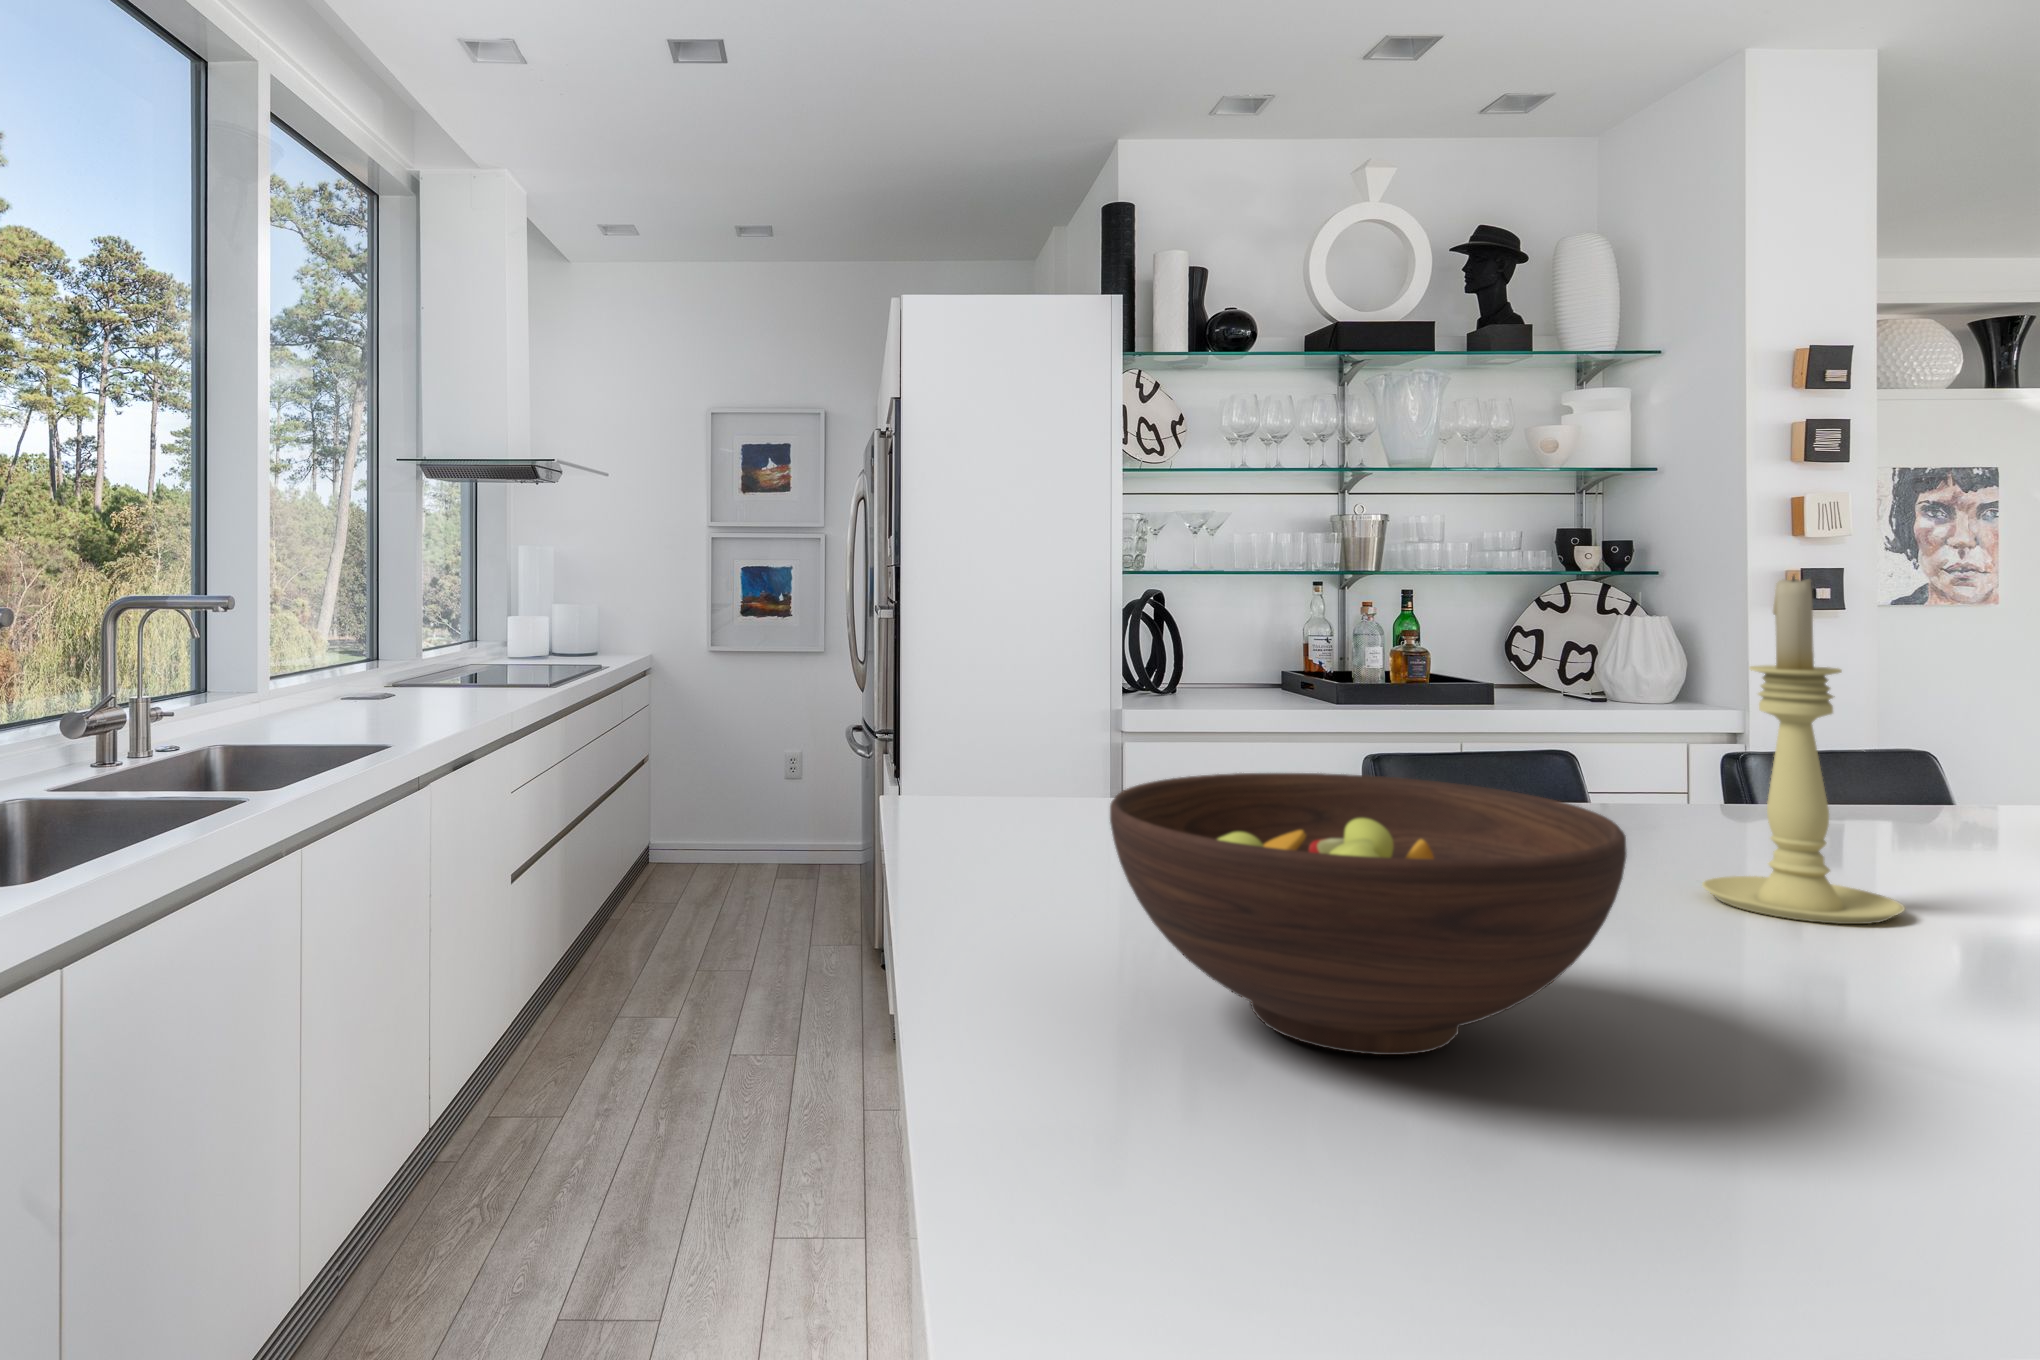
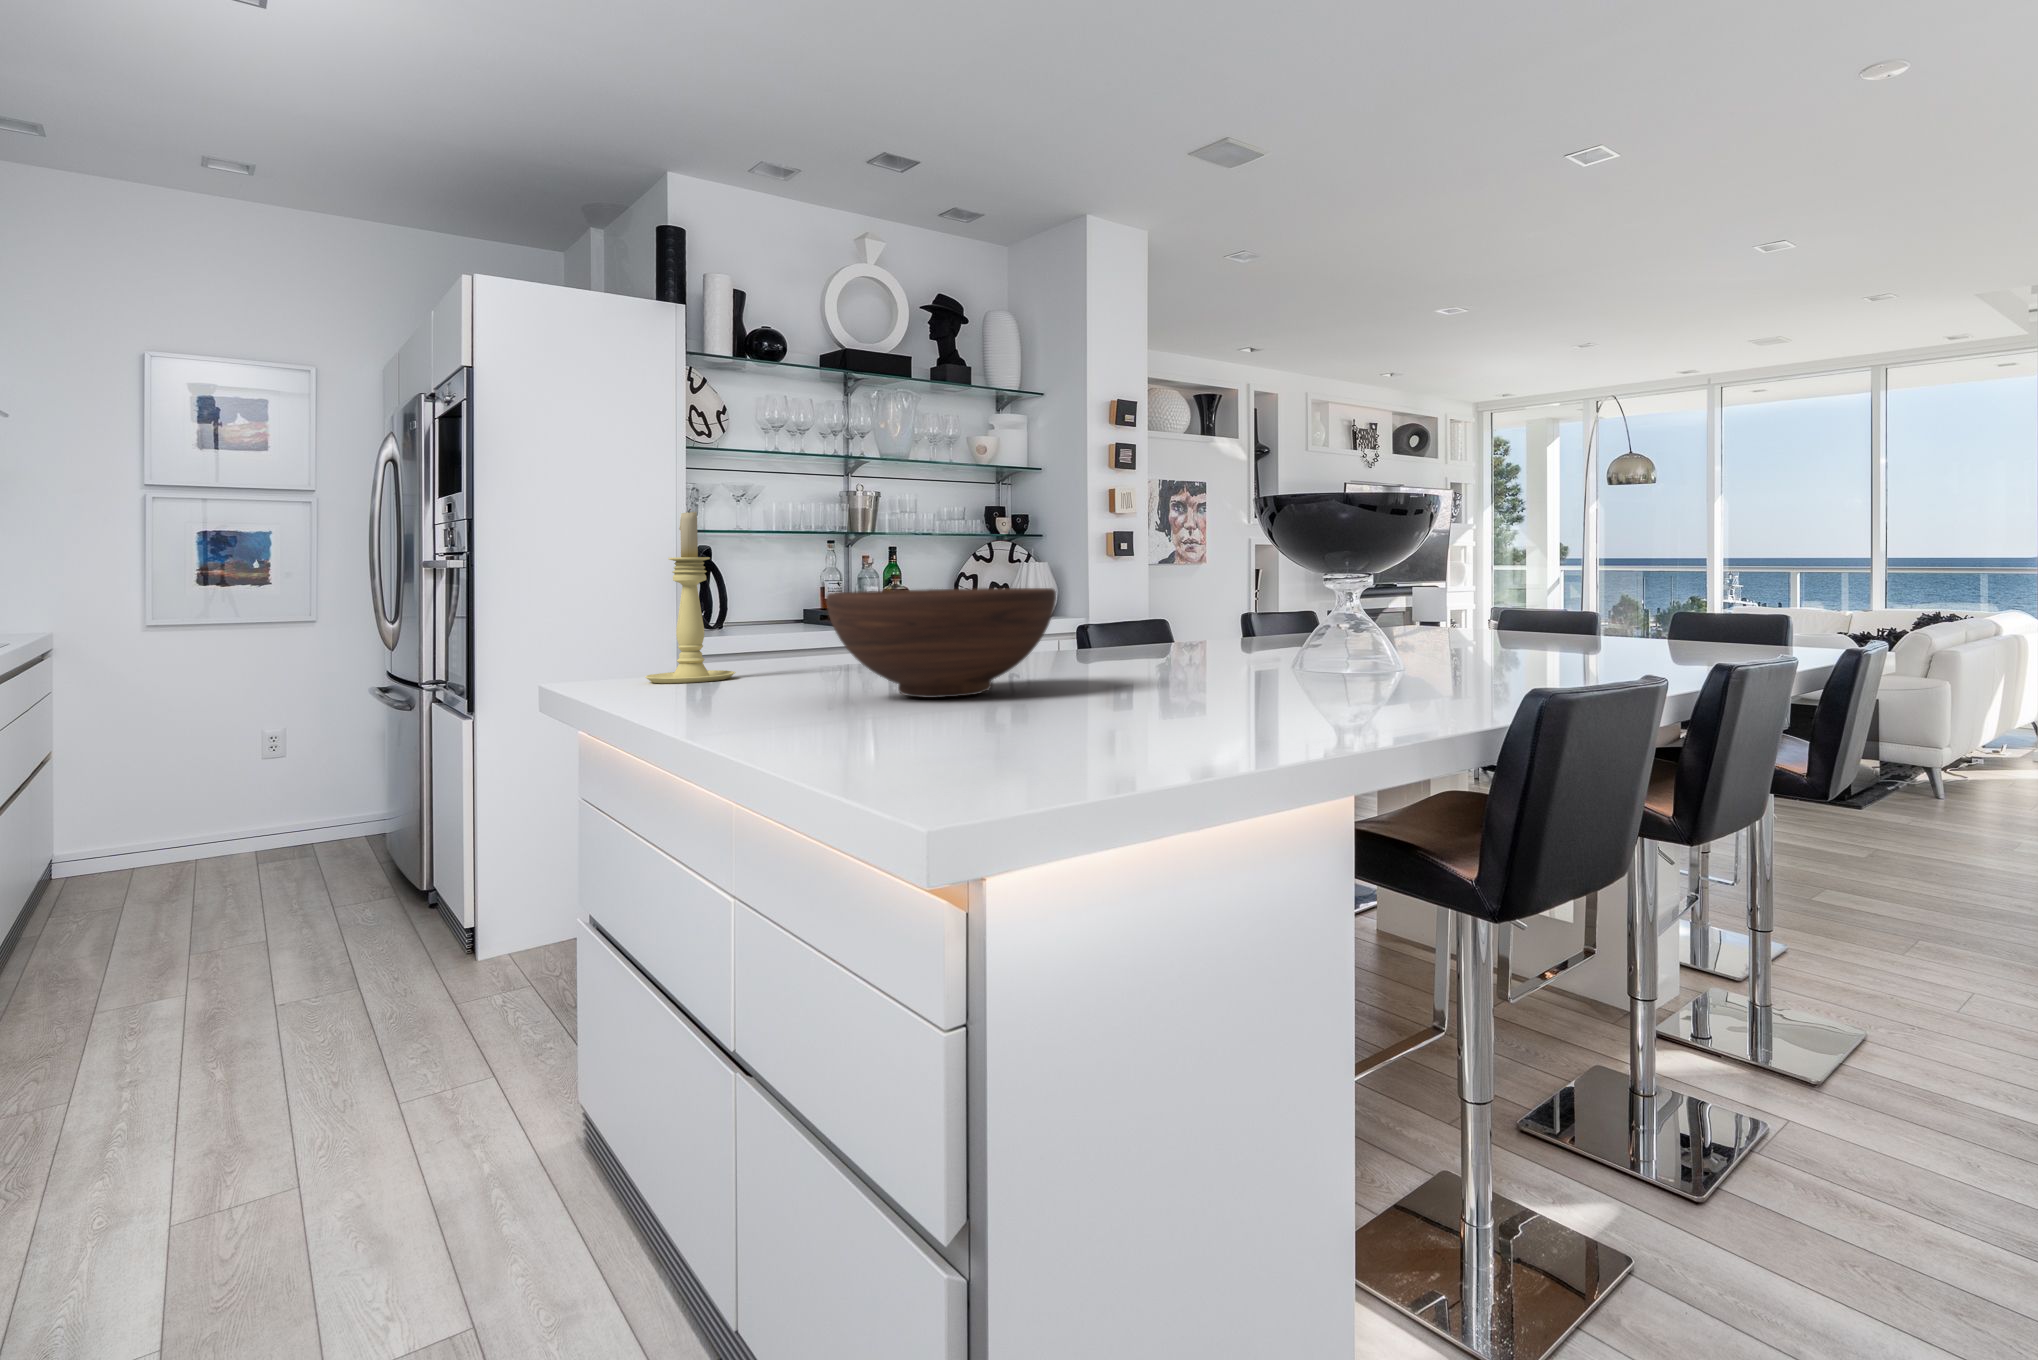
candle holder: present [1702,576,1905,924] -> present [645,509,736,683]

